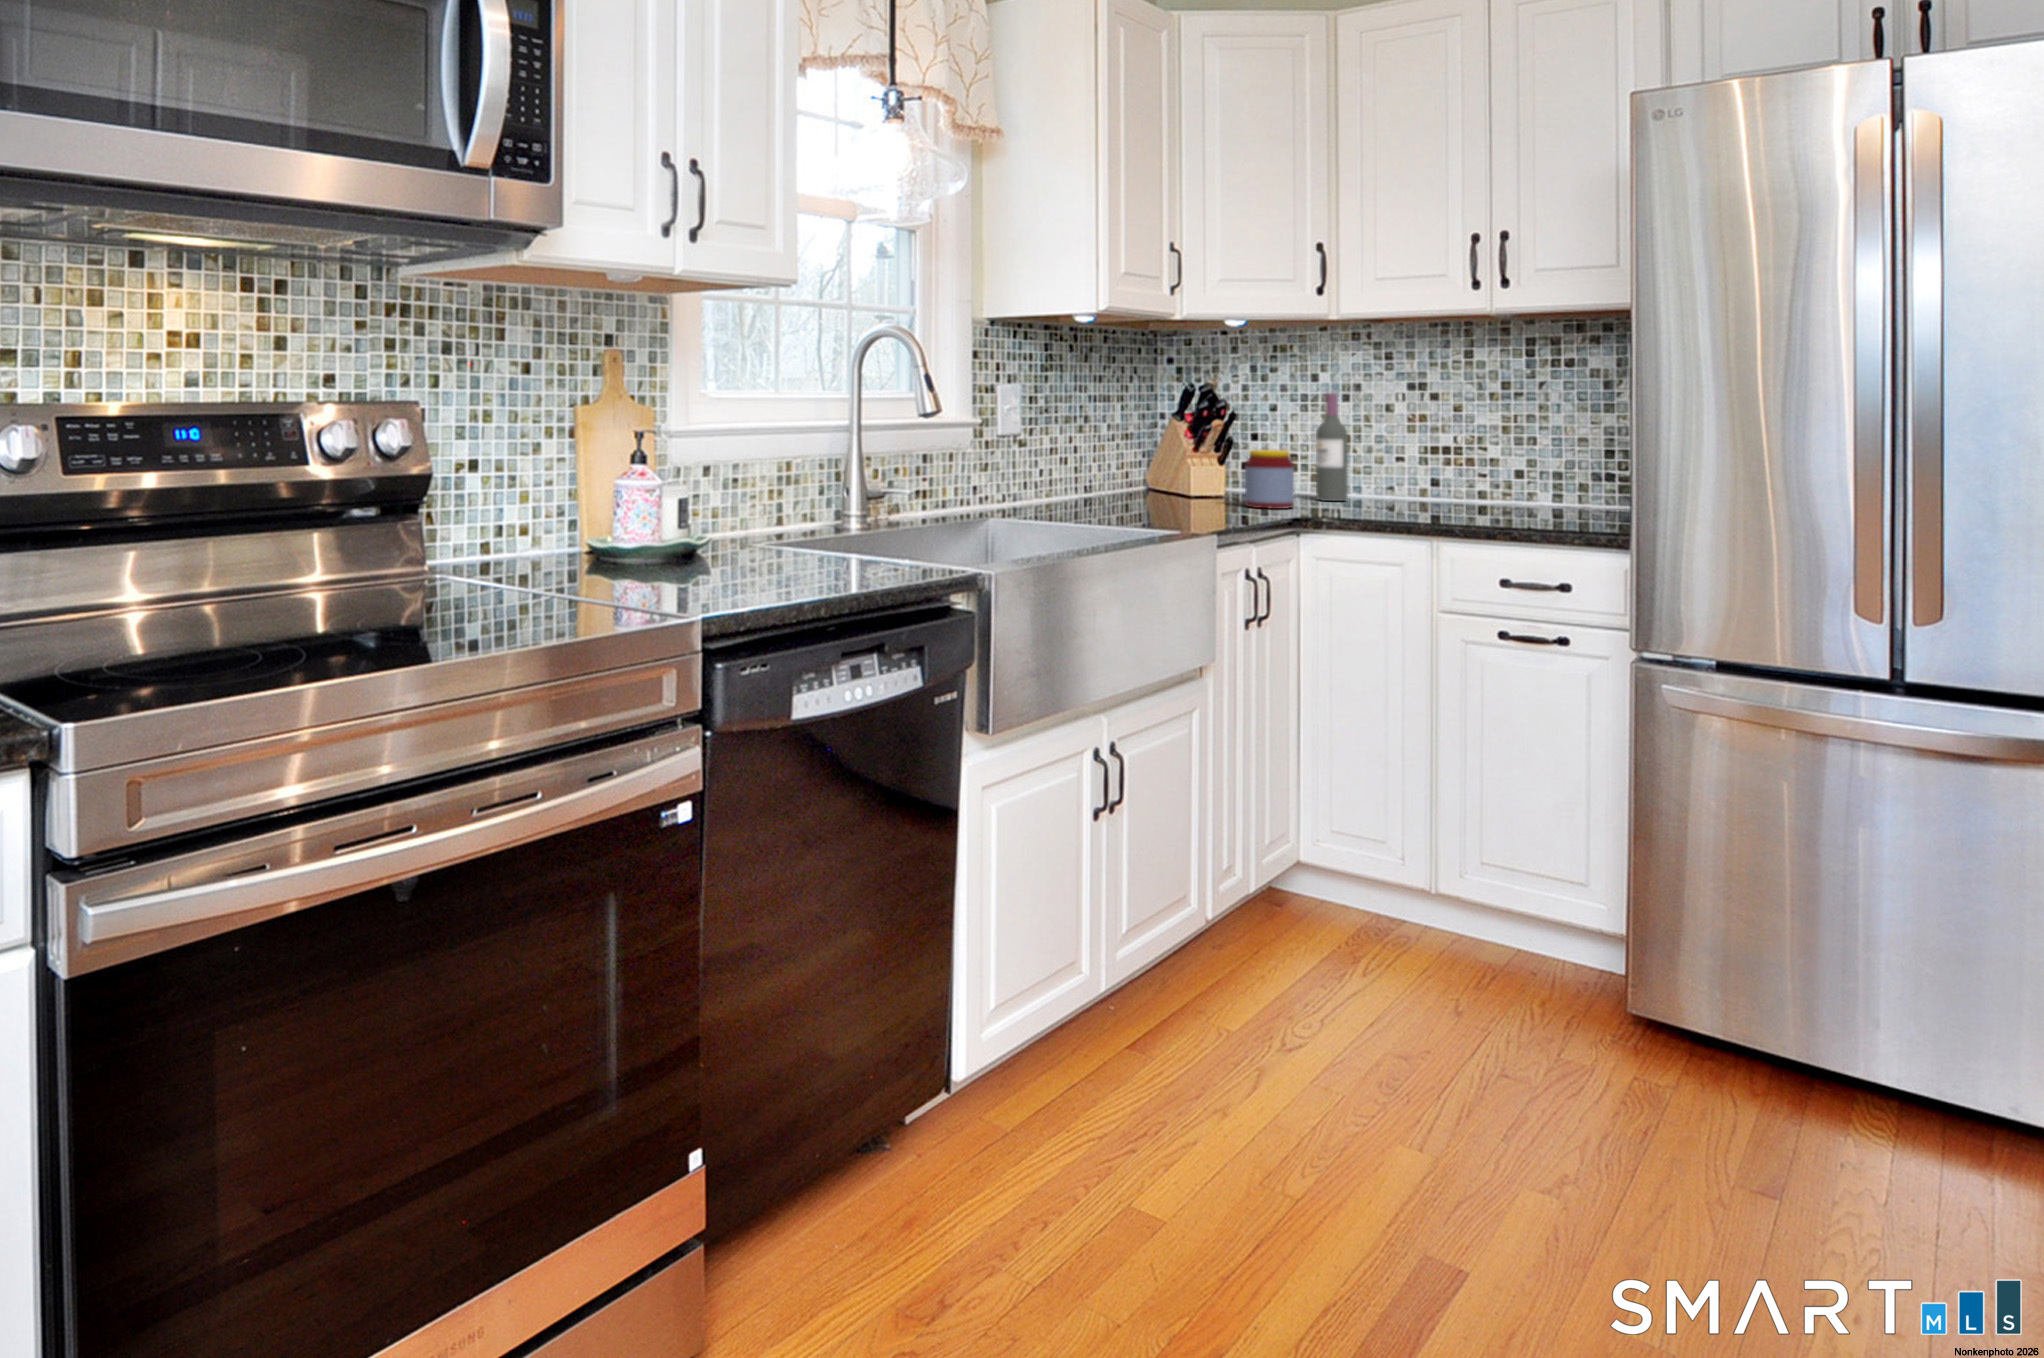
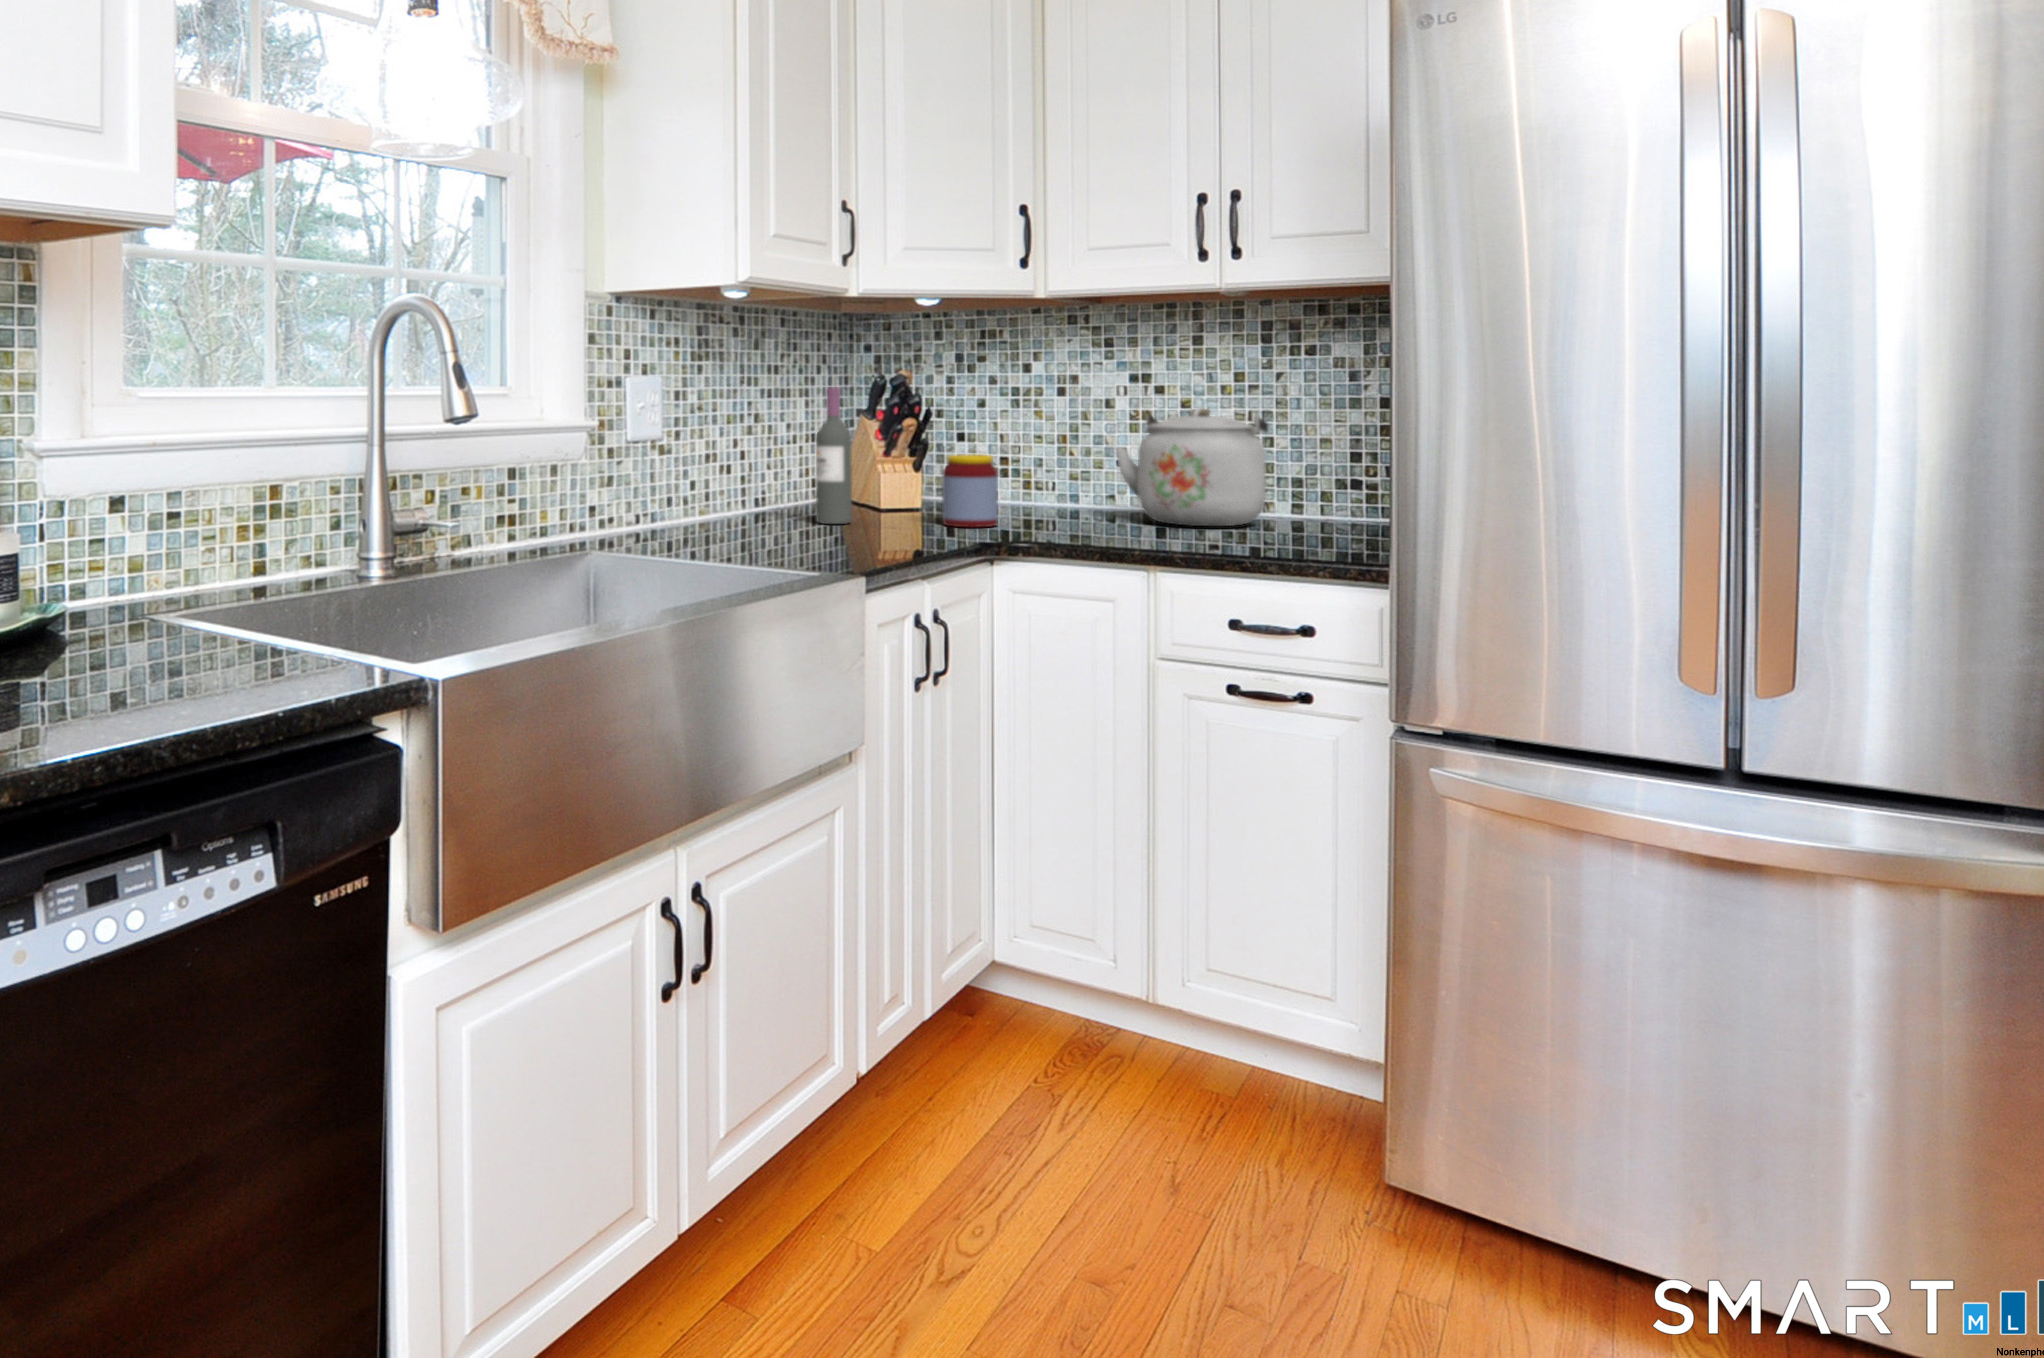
wine bottle: present [1316,393,1348,501] -> present [816,387,852,524]
kettle: none [1394,413,1542,511] -> present [1115,408,1268,526]

